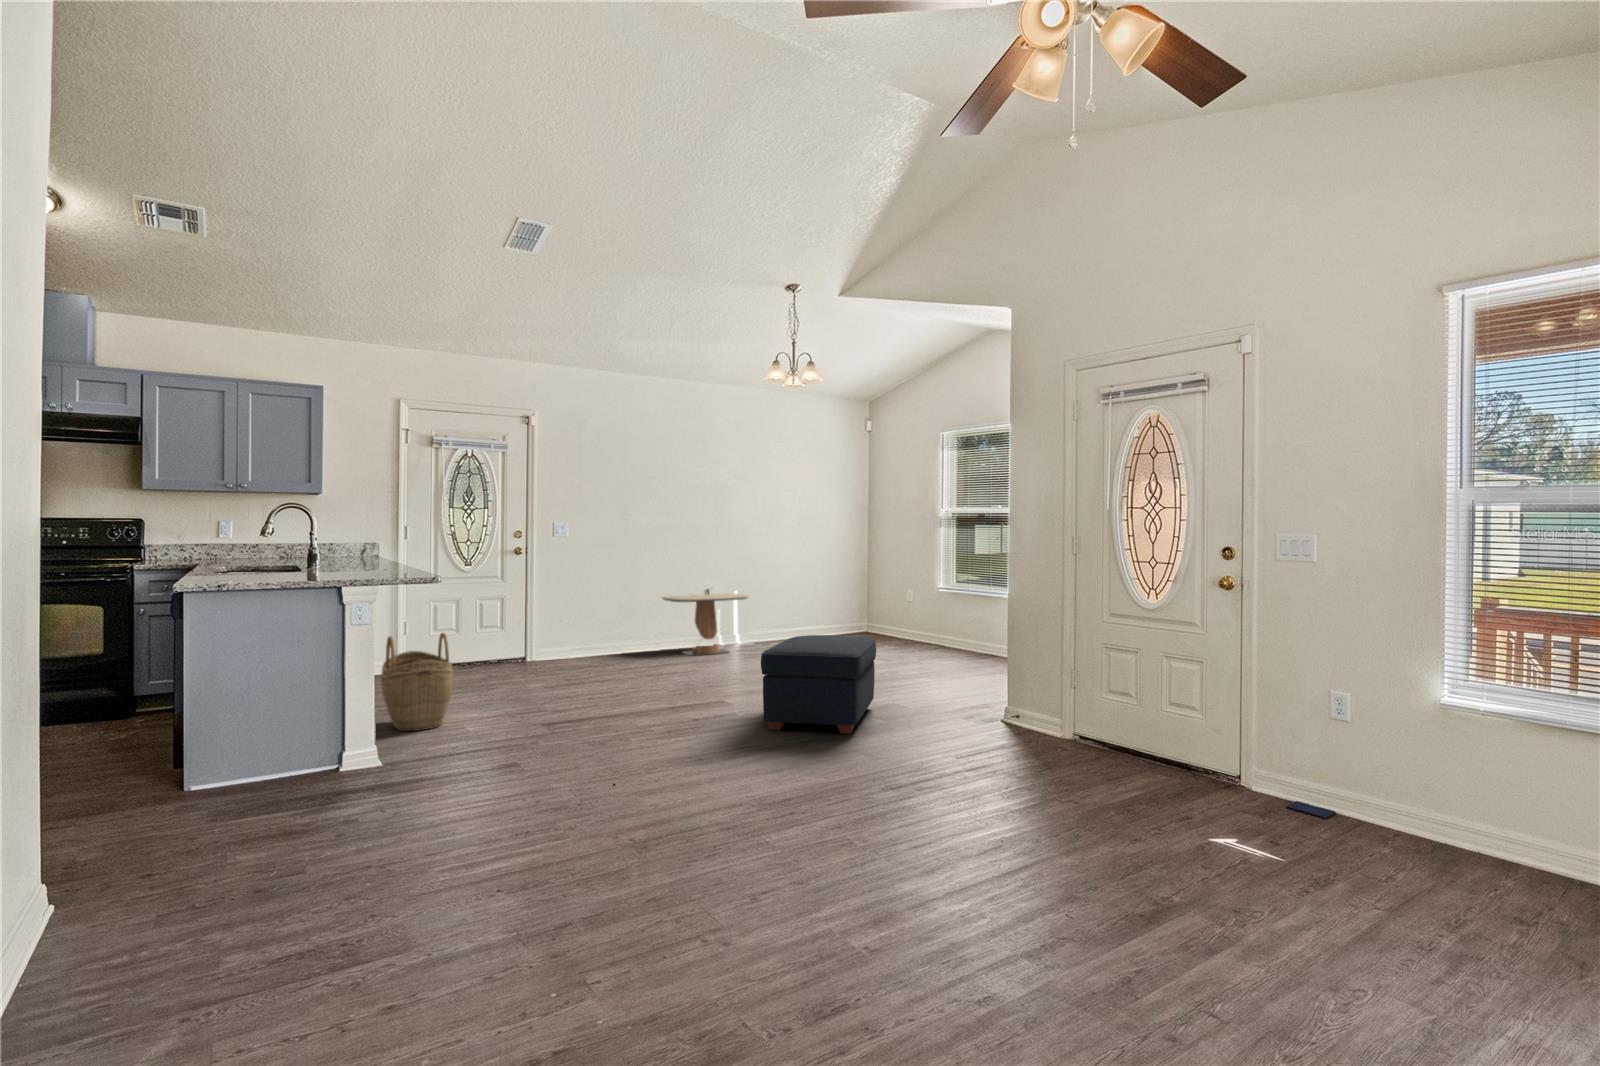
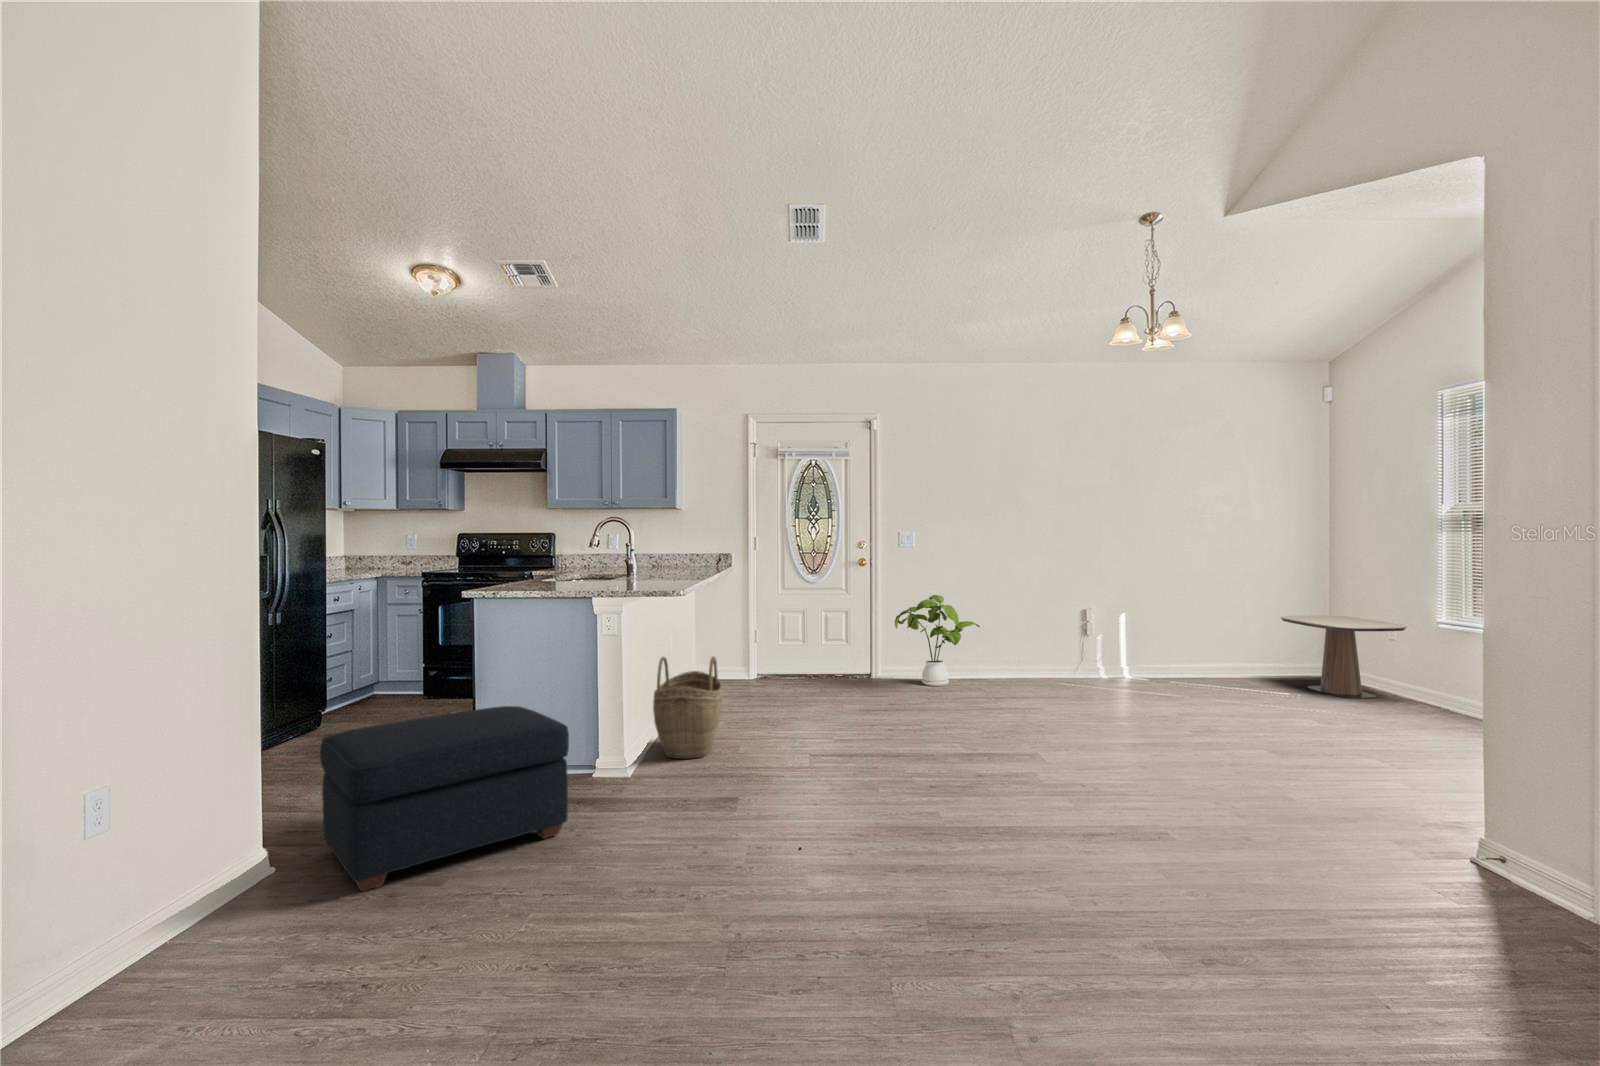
house plant: none [552,579,629,662] -> present [895,595,980,686]
side table: present [662,594,748,656] -> present [1281,616,1407,698]
ottoman: present [761,635,876,734] -> present [320,706,569,891]

